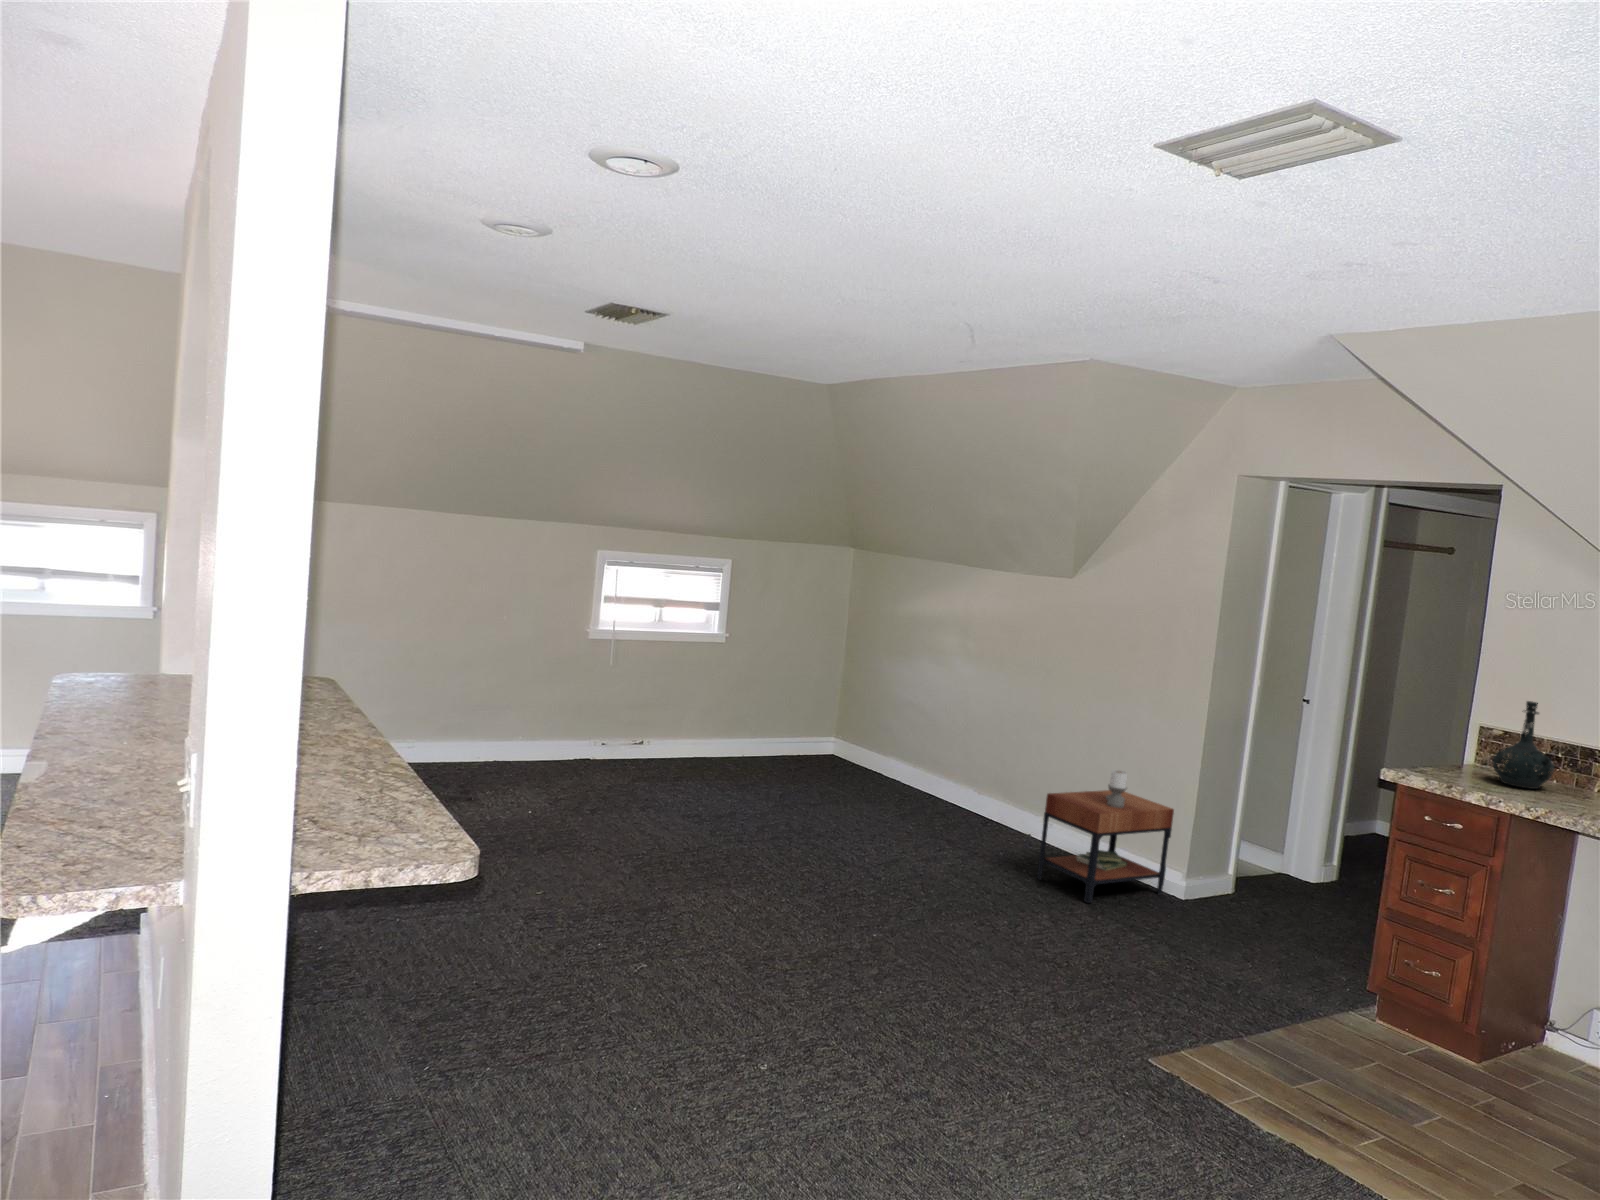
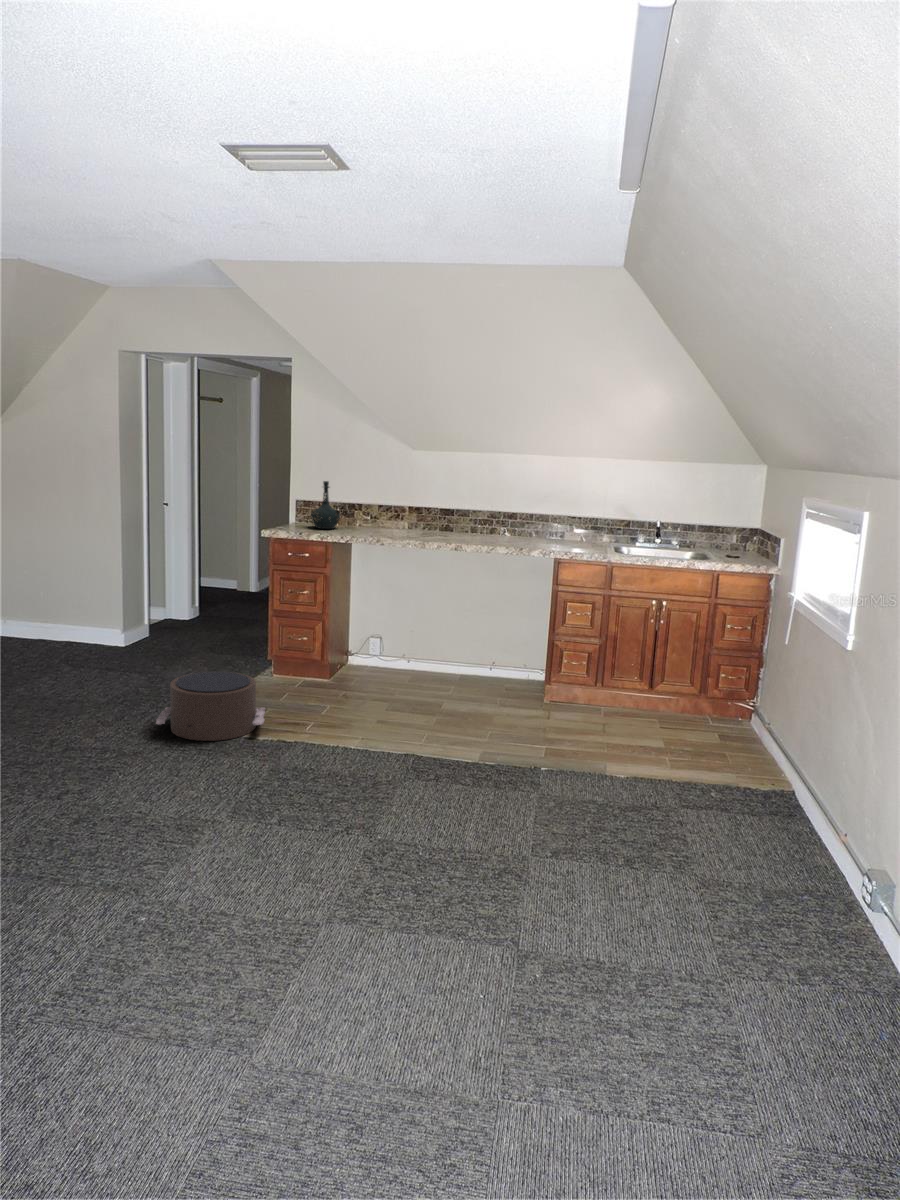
side table: present [1037,770,1174,903] -> none [17,570,110,665]
pouf: none [1106,973,1299,1109] -> present [156,672,265,741]

